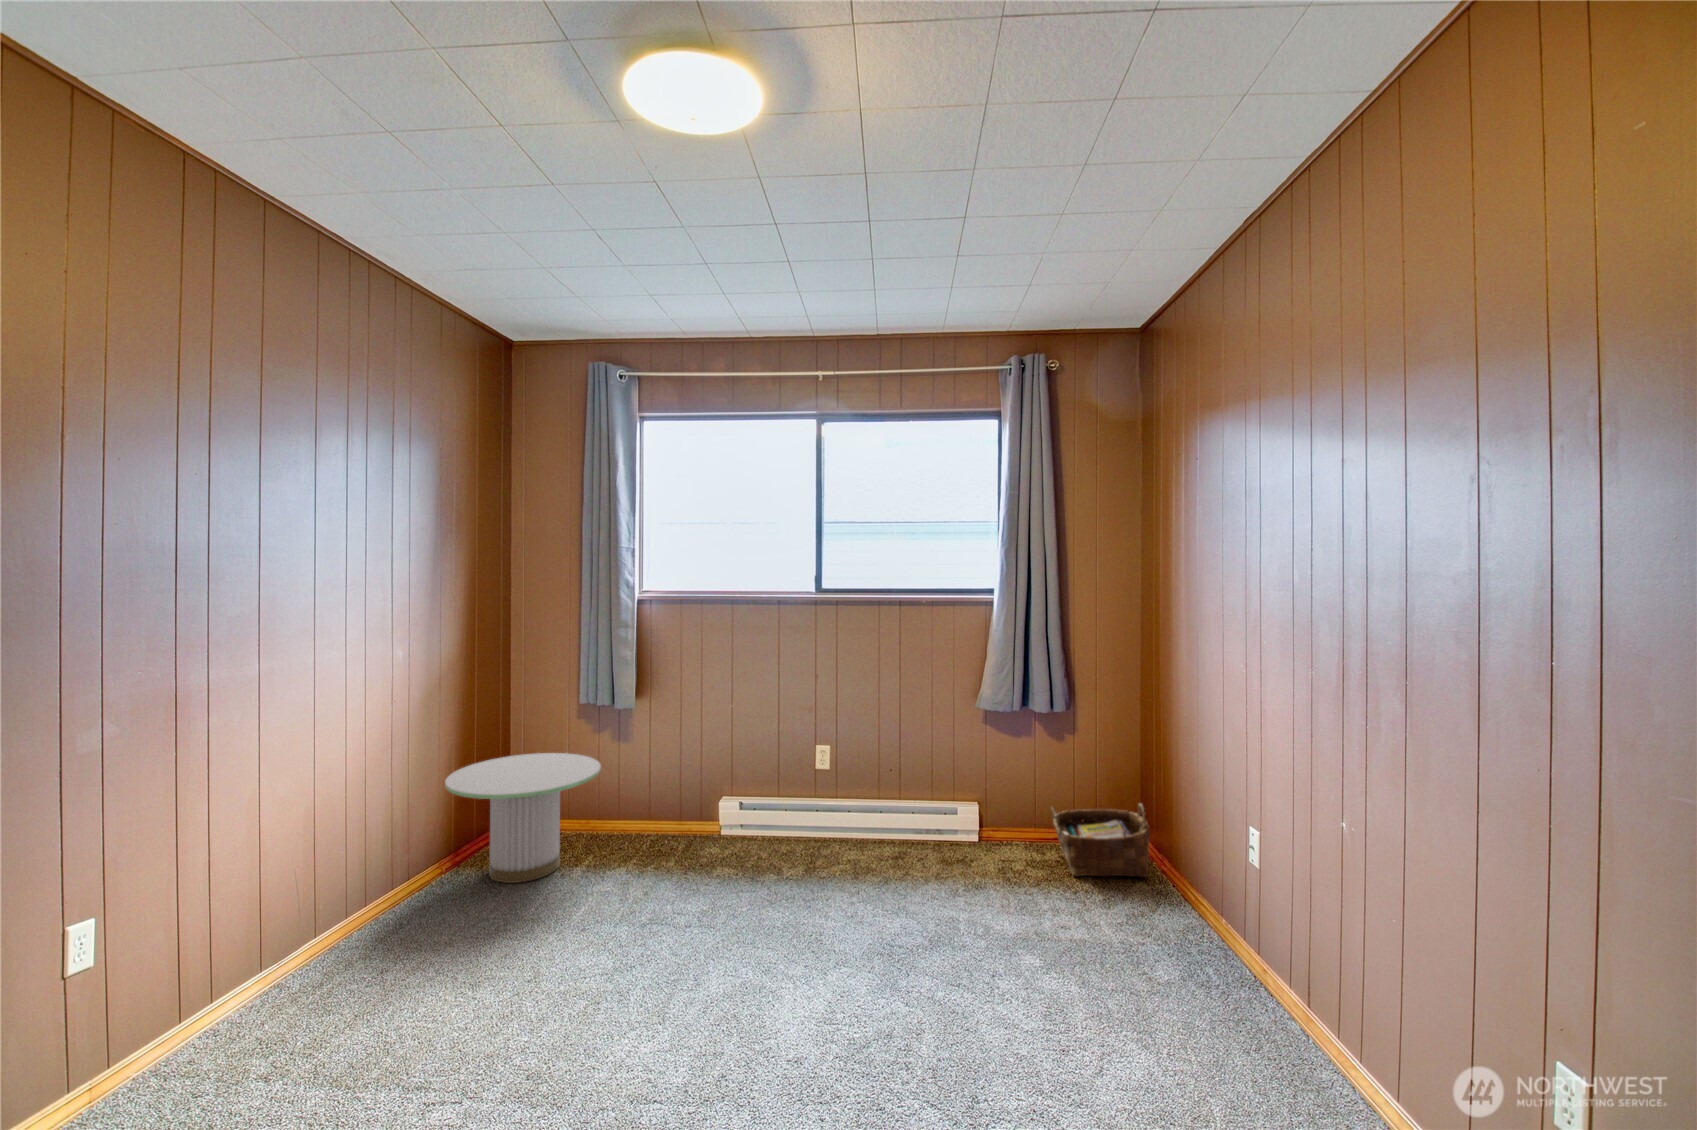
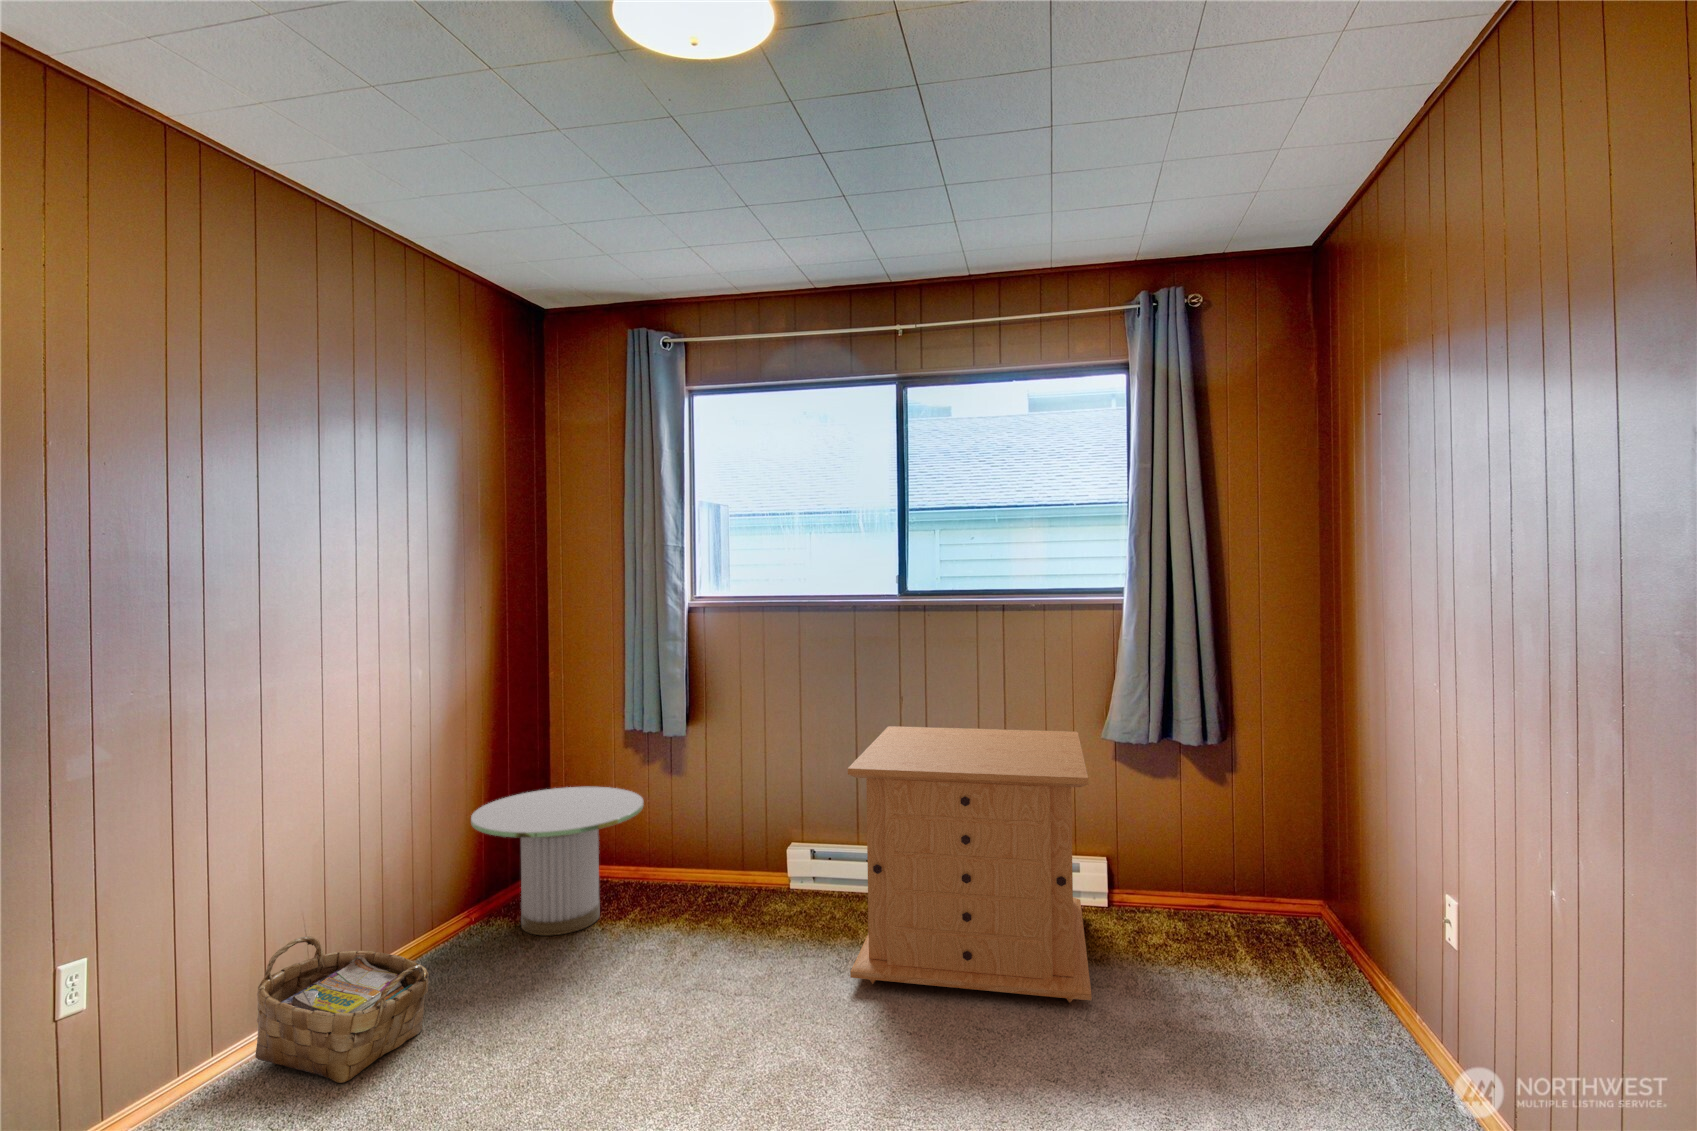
dresser: none [783,700,977,919] -> present [848,726,1092,1003]
woven basket: present [1051,803,1150,876] -> present [255,936,429,1083]

